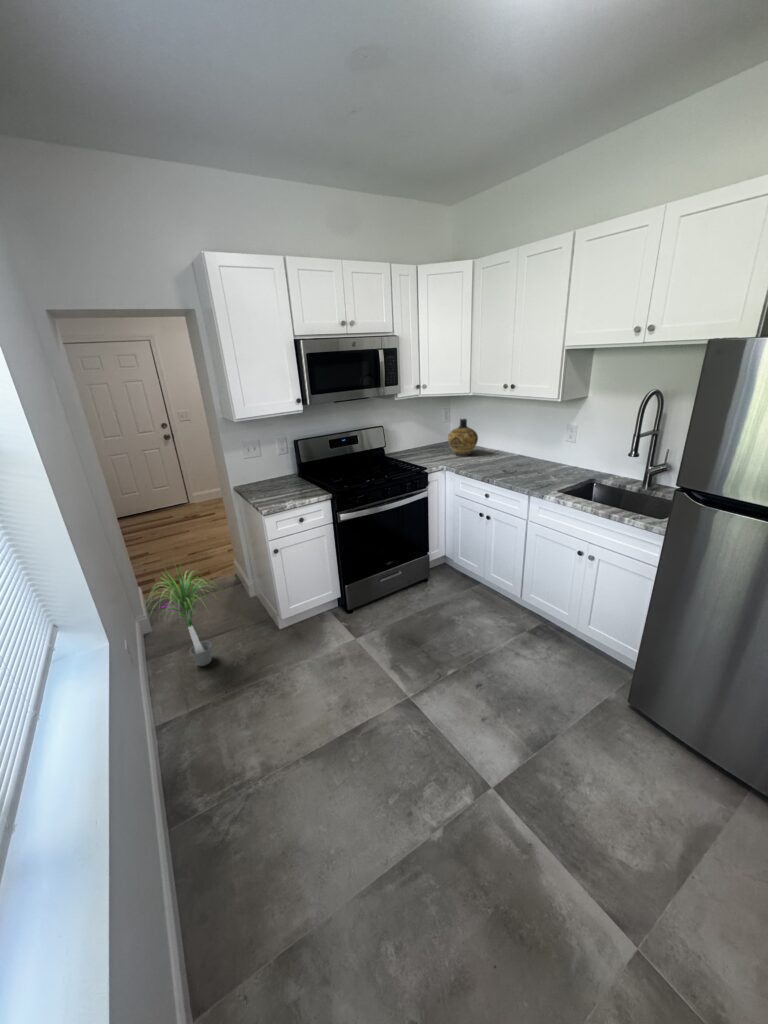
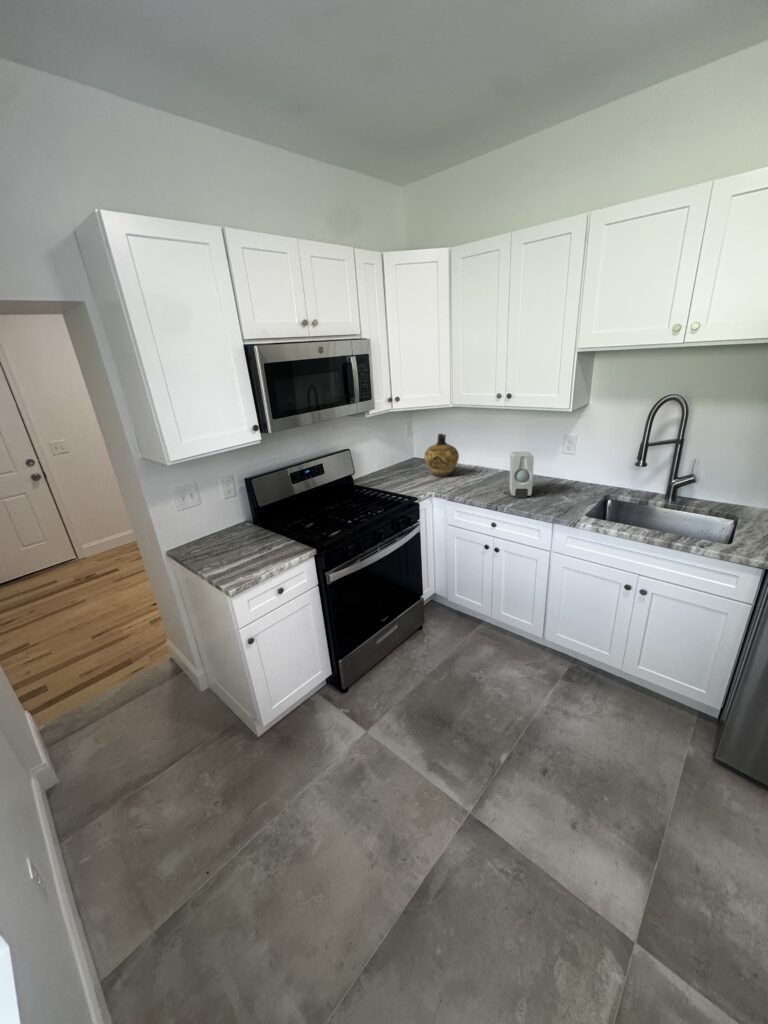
soap dispenser: none [506,435,529,475] -> present [509,452,534,498]
potted plant: present [150,570,212,666] -> none [50,689,191,833]

